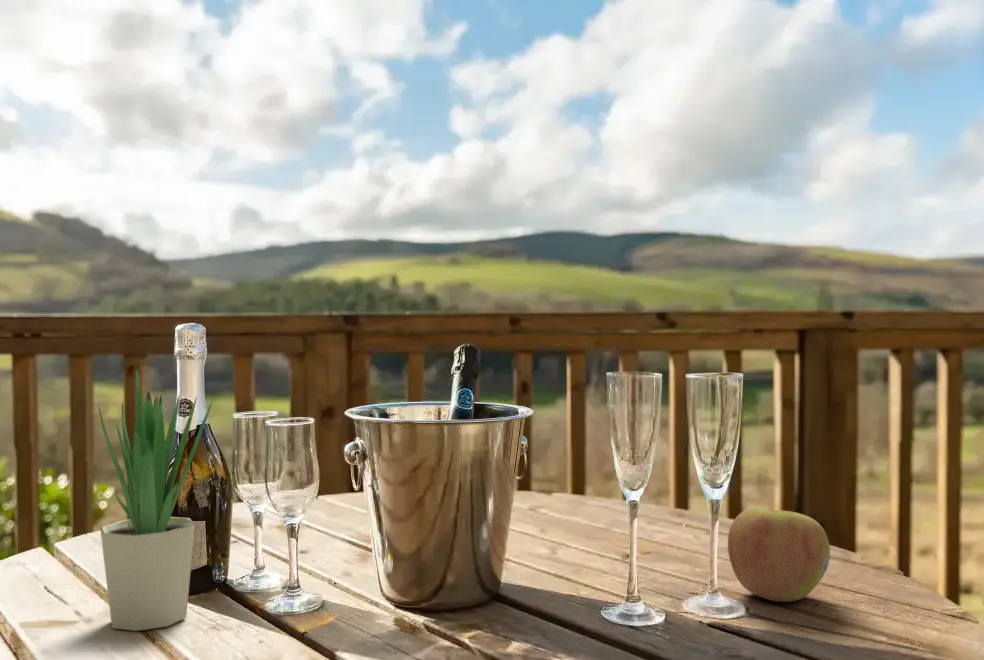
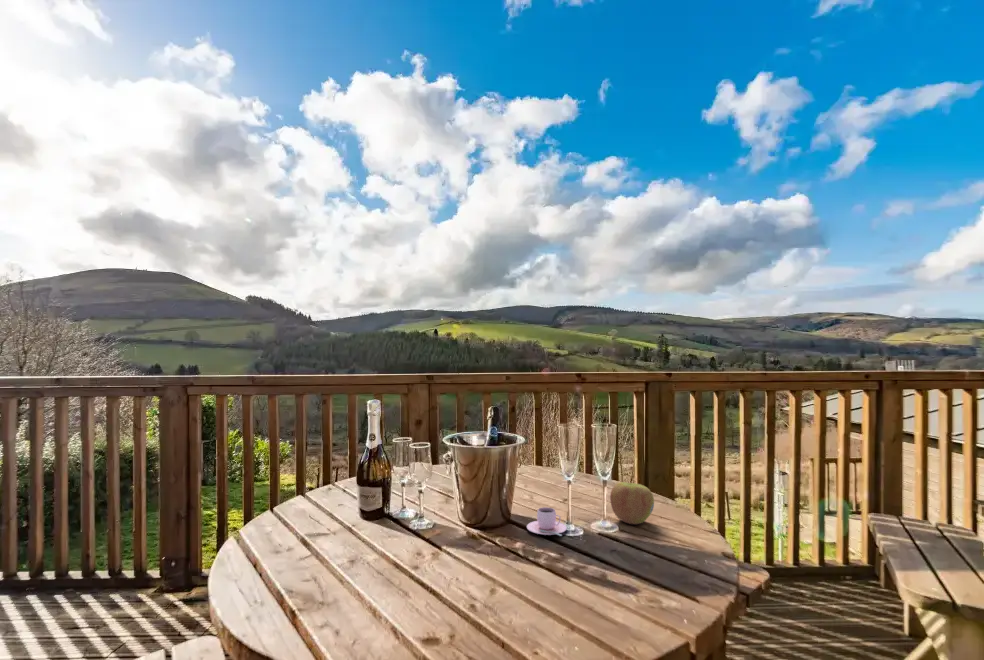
potted plant: present [99,361,211,631] -> none [341,419,389,538]
teacup: none [533,500,626,626] -> present [527,507,567,536]

